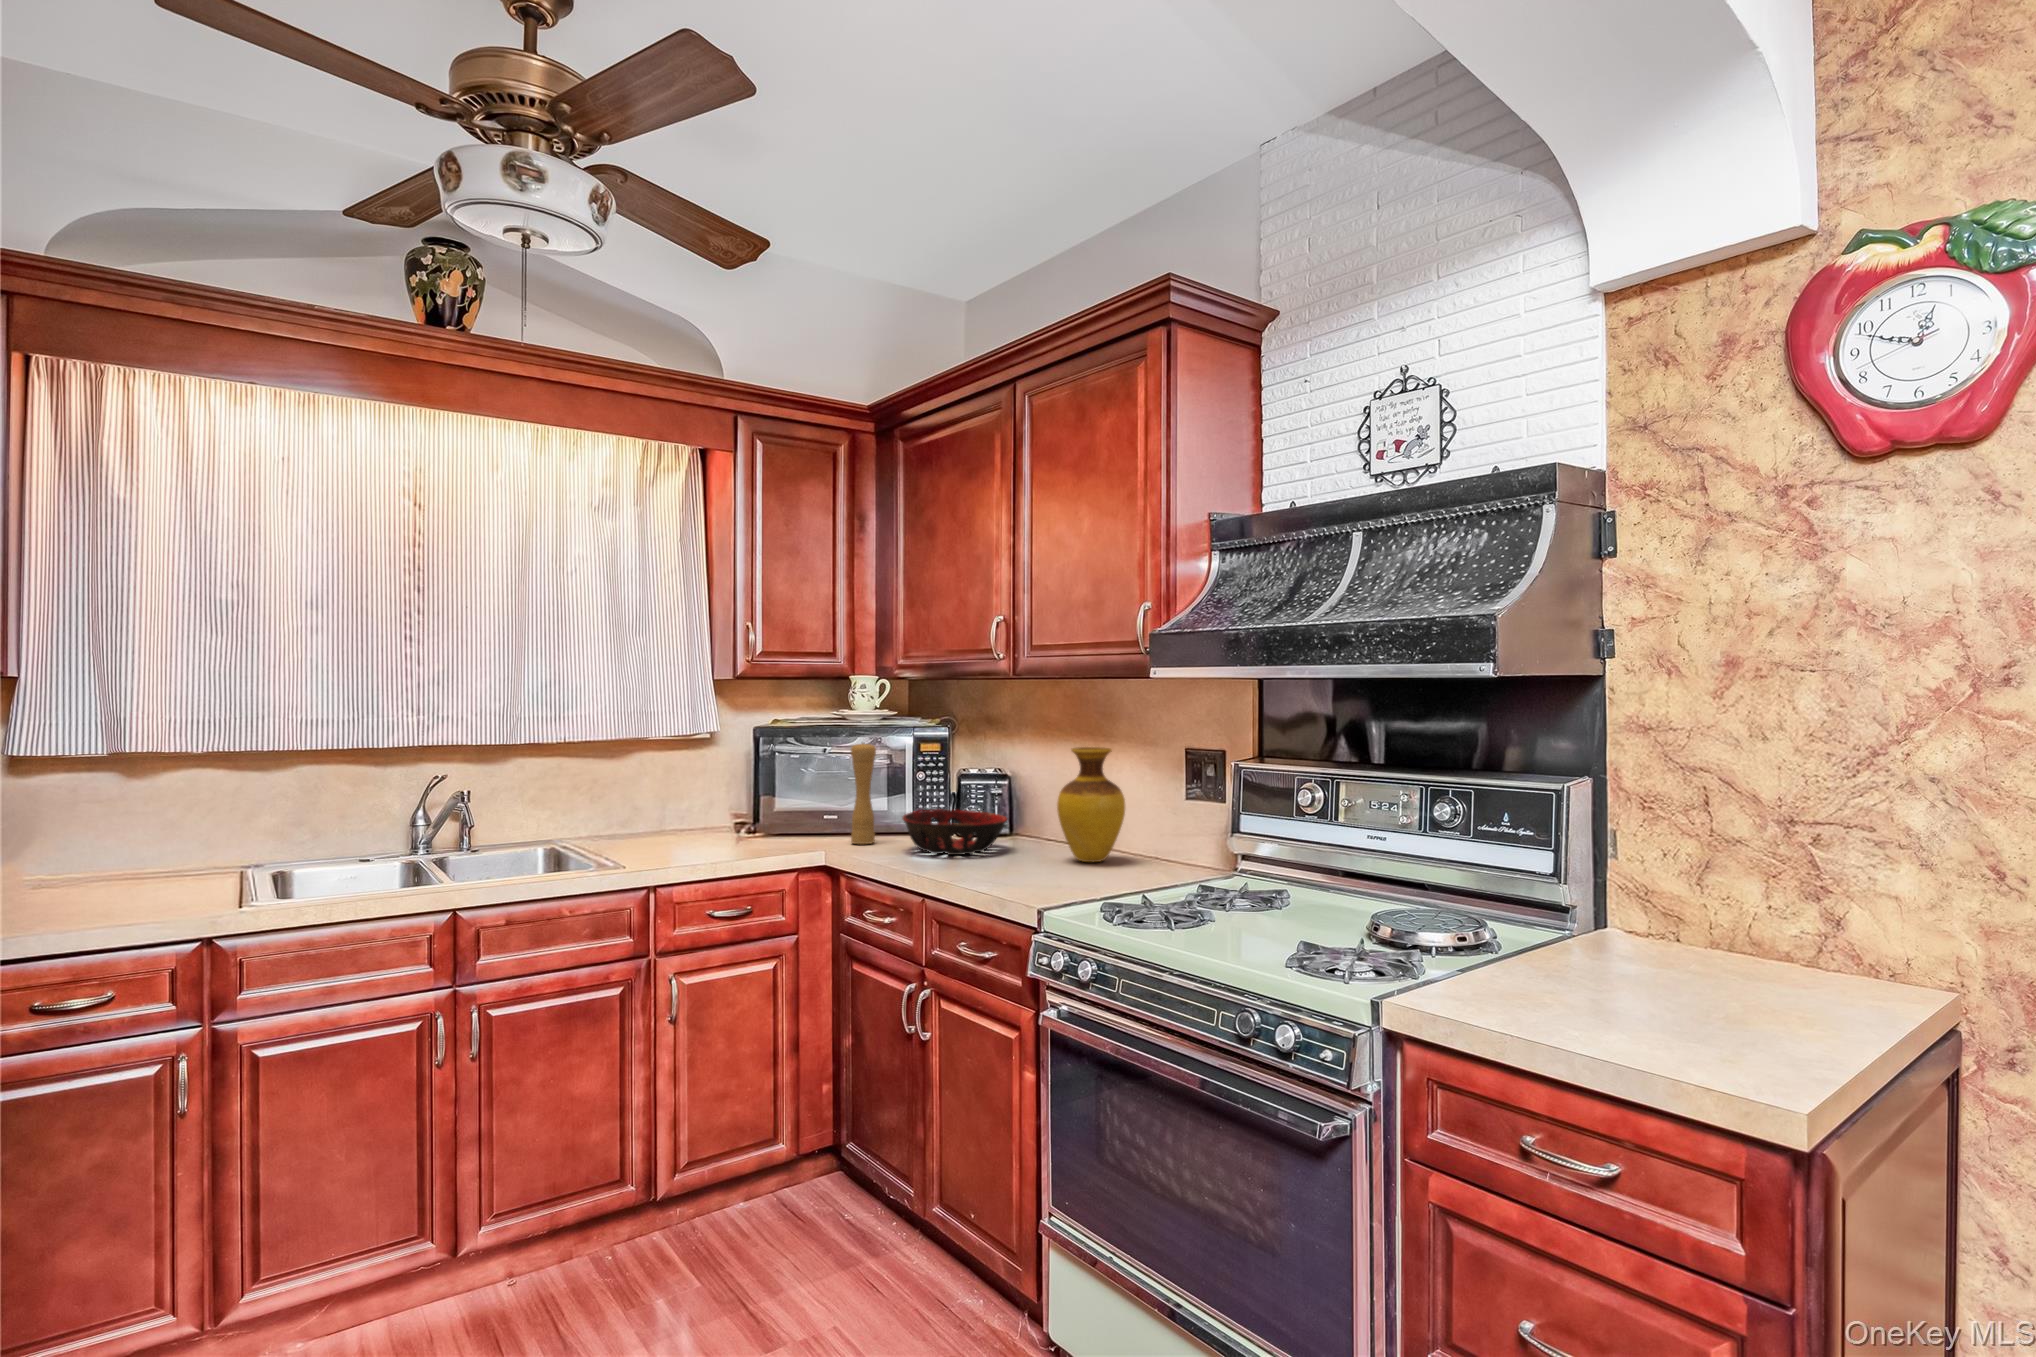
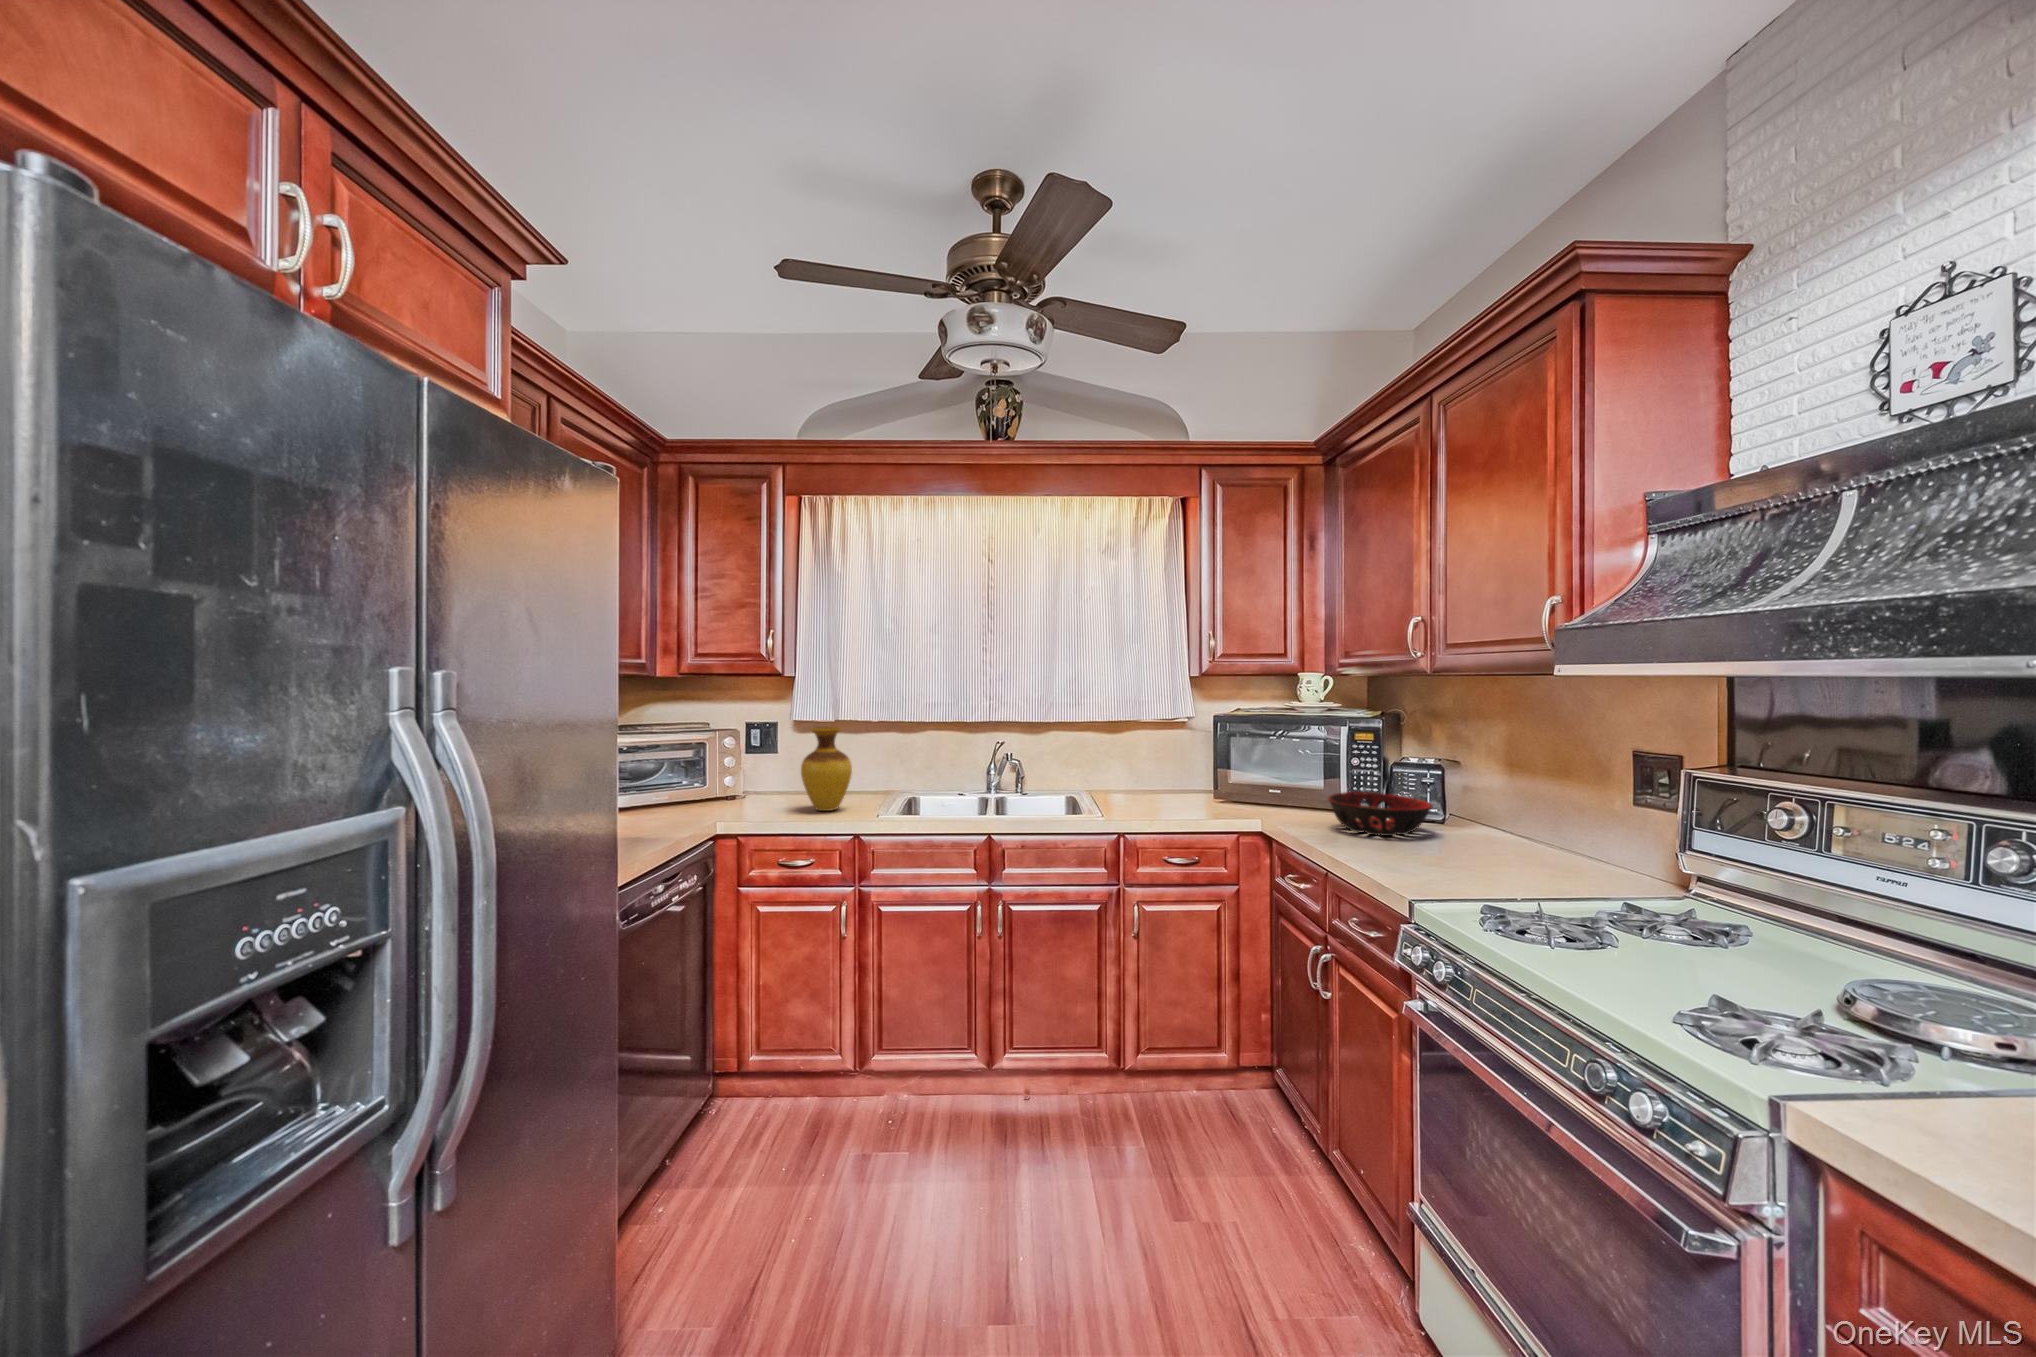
pepper mill: present [851,743,876,844] -> none [1289,730,1312,817]
vase: present [1057,747,1125,862] -> present [801,727,852,811]

